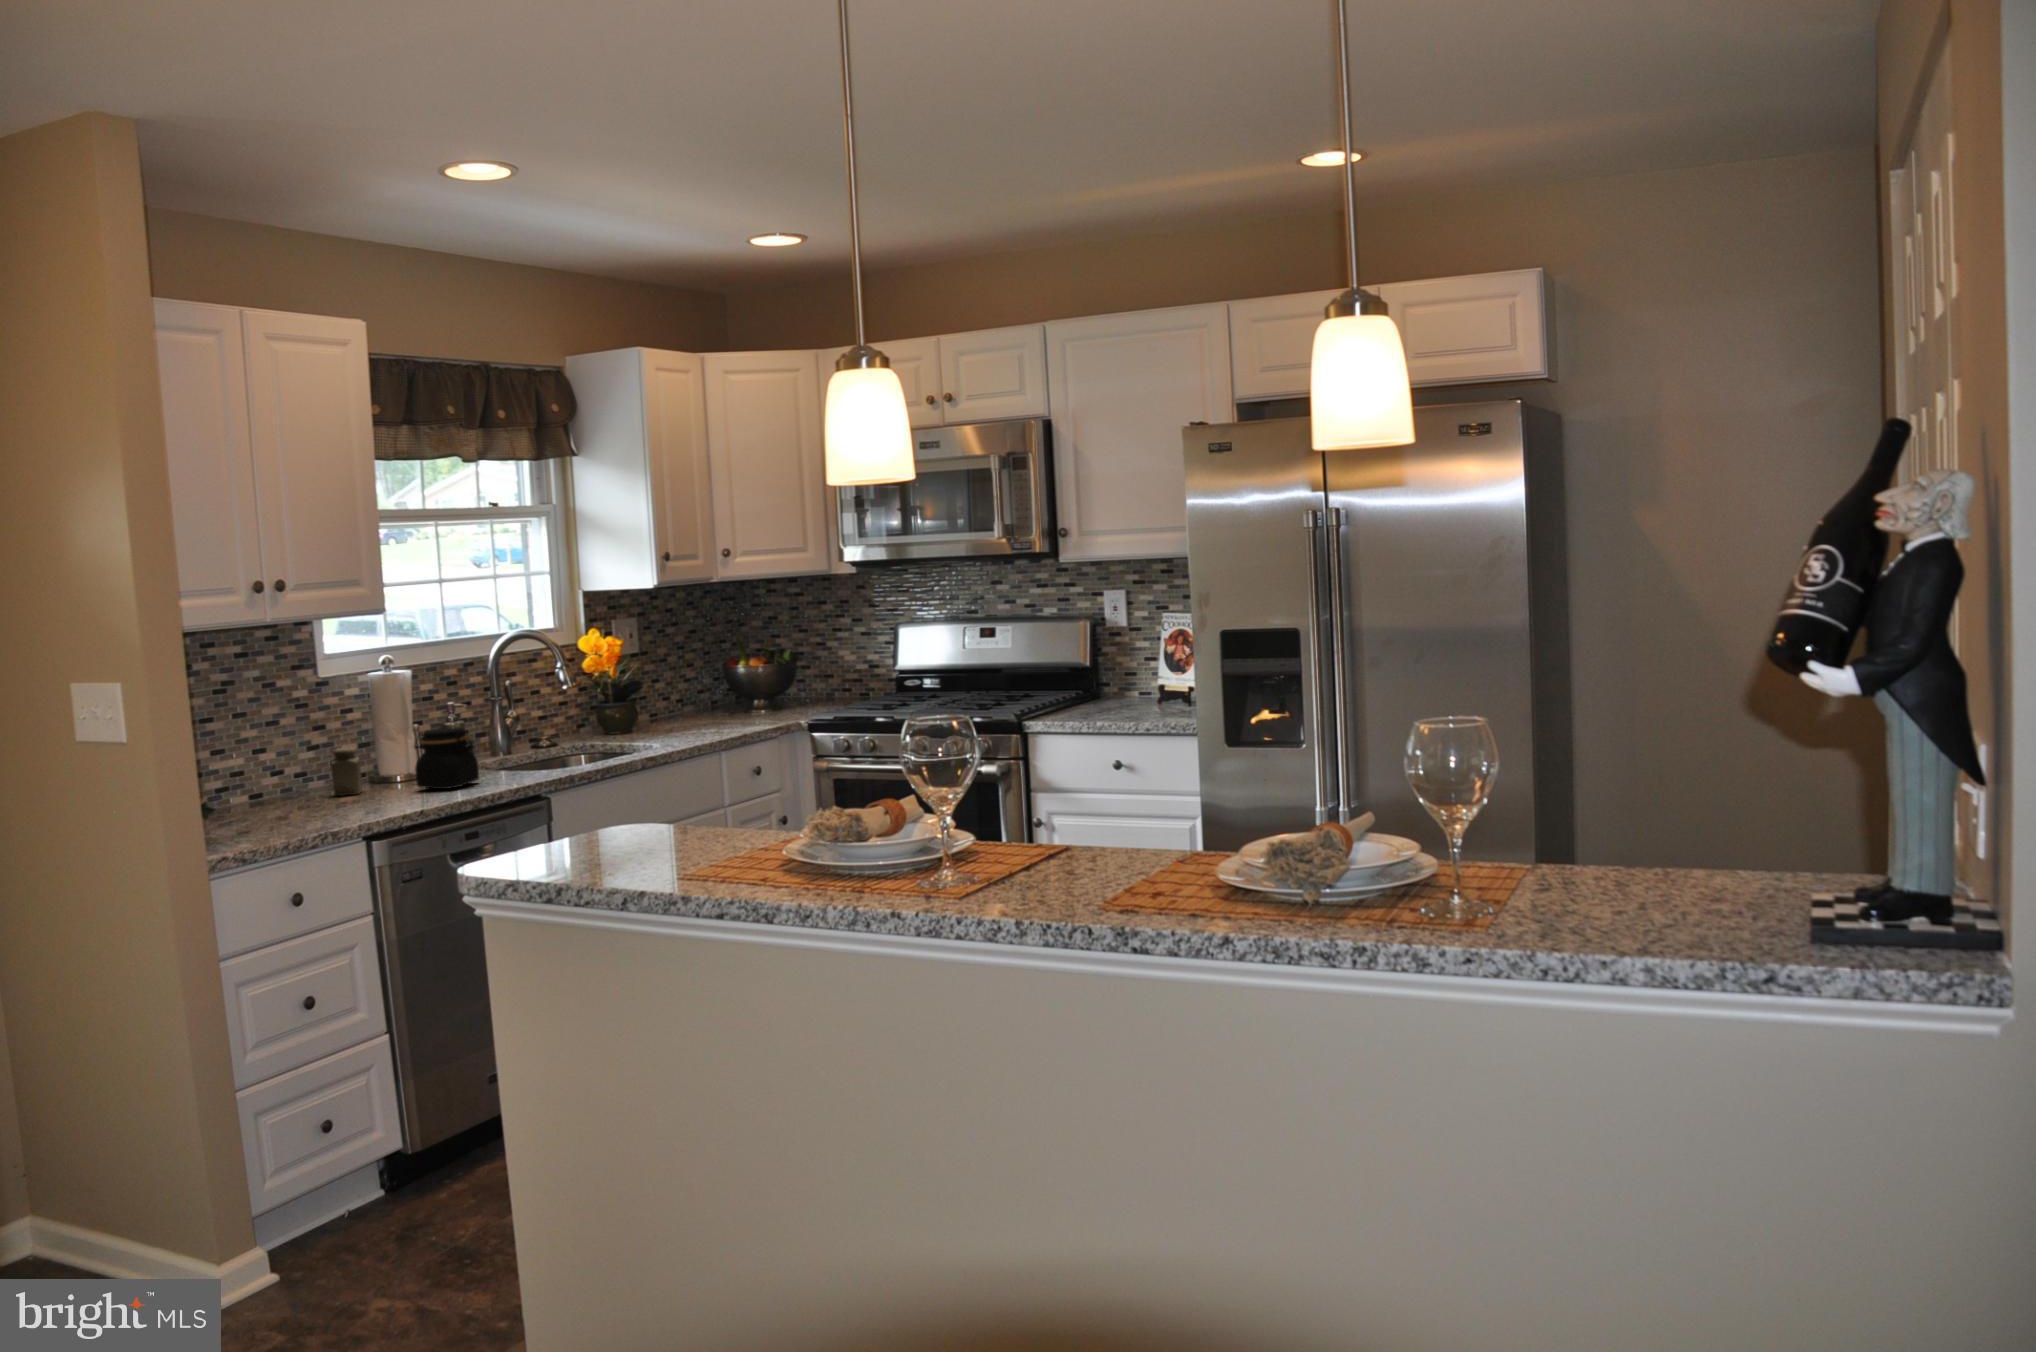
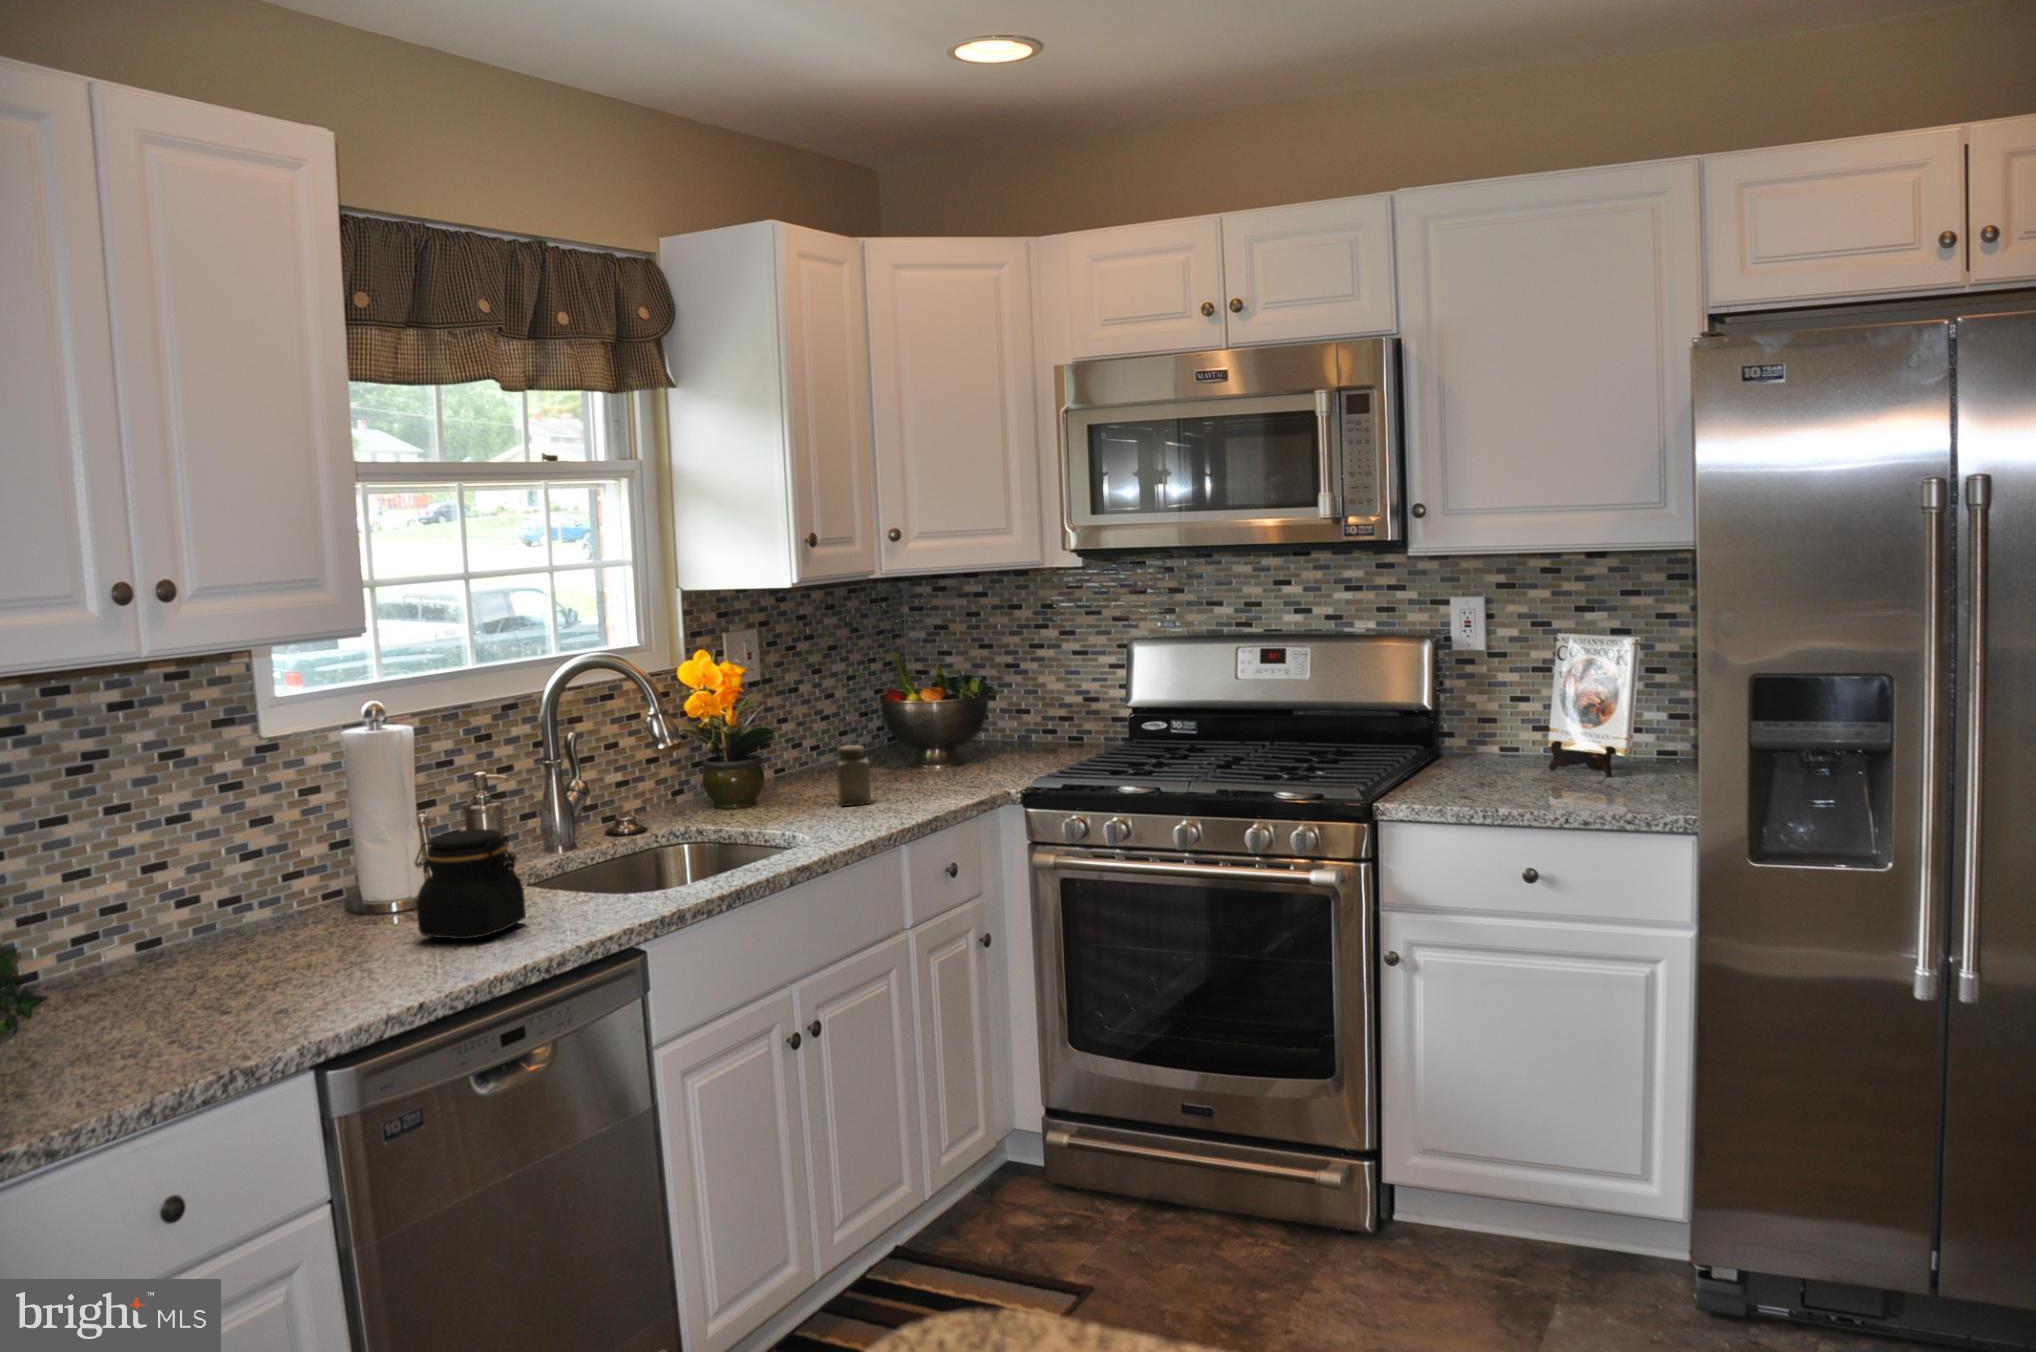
salt shaker: present [331,748,362,796] -> present [836,745,871,806]

